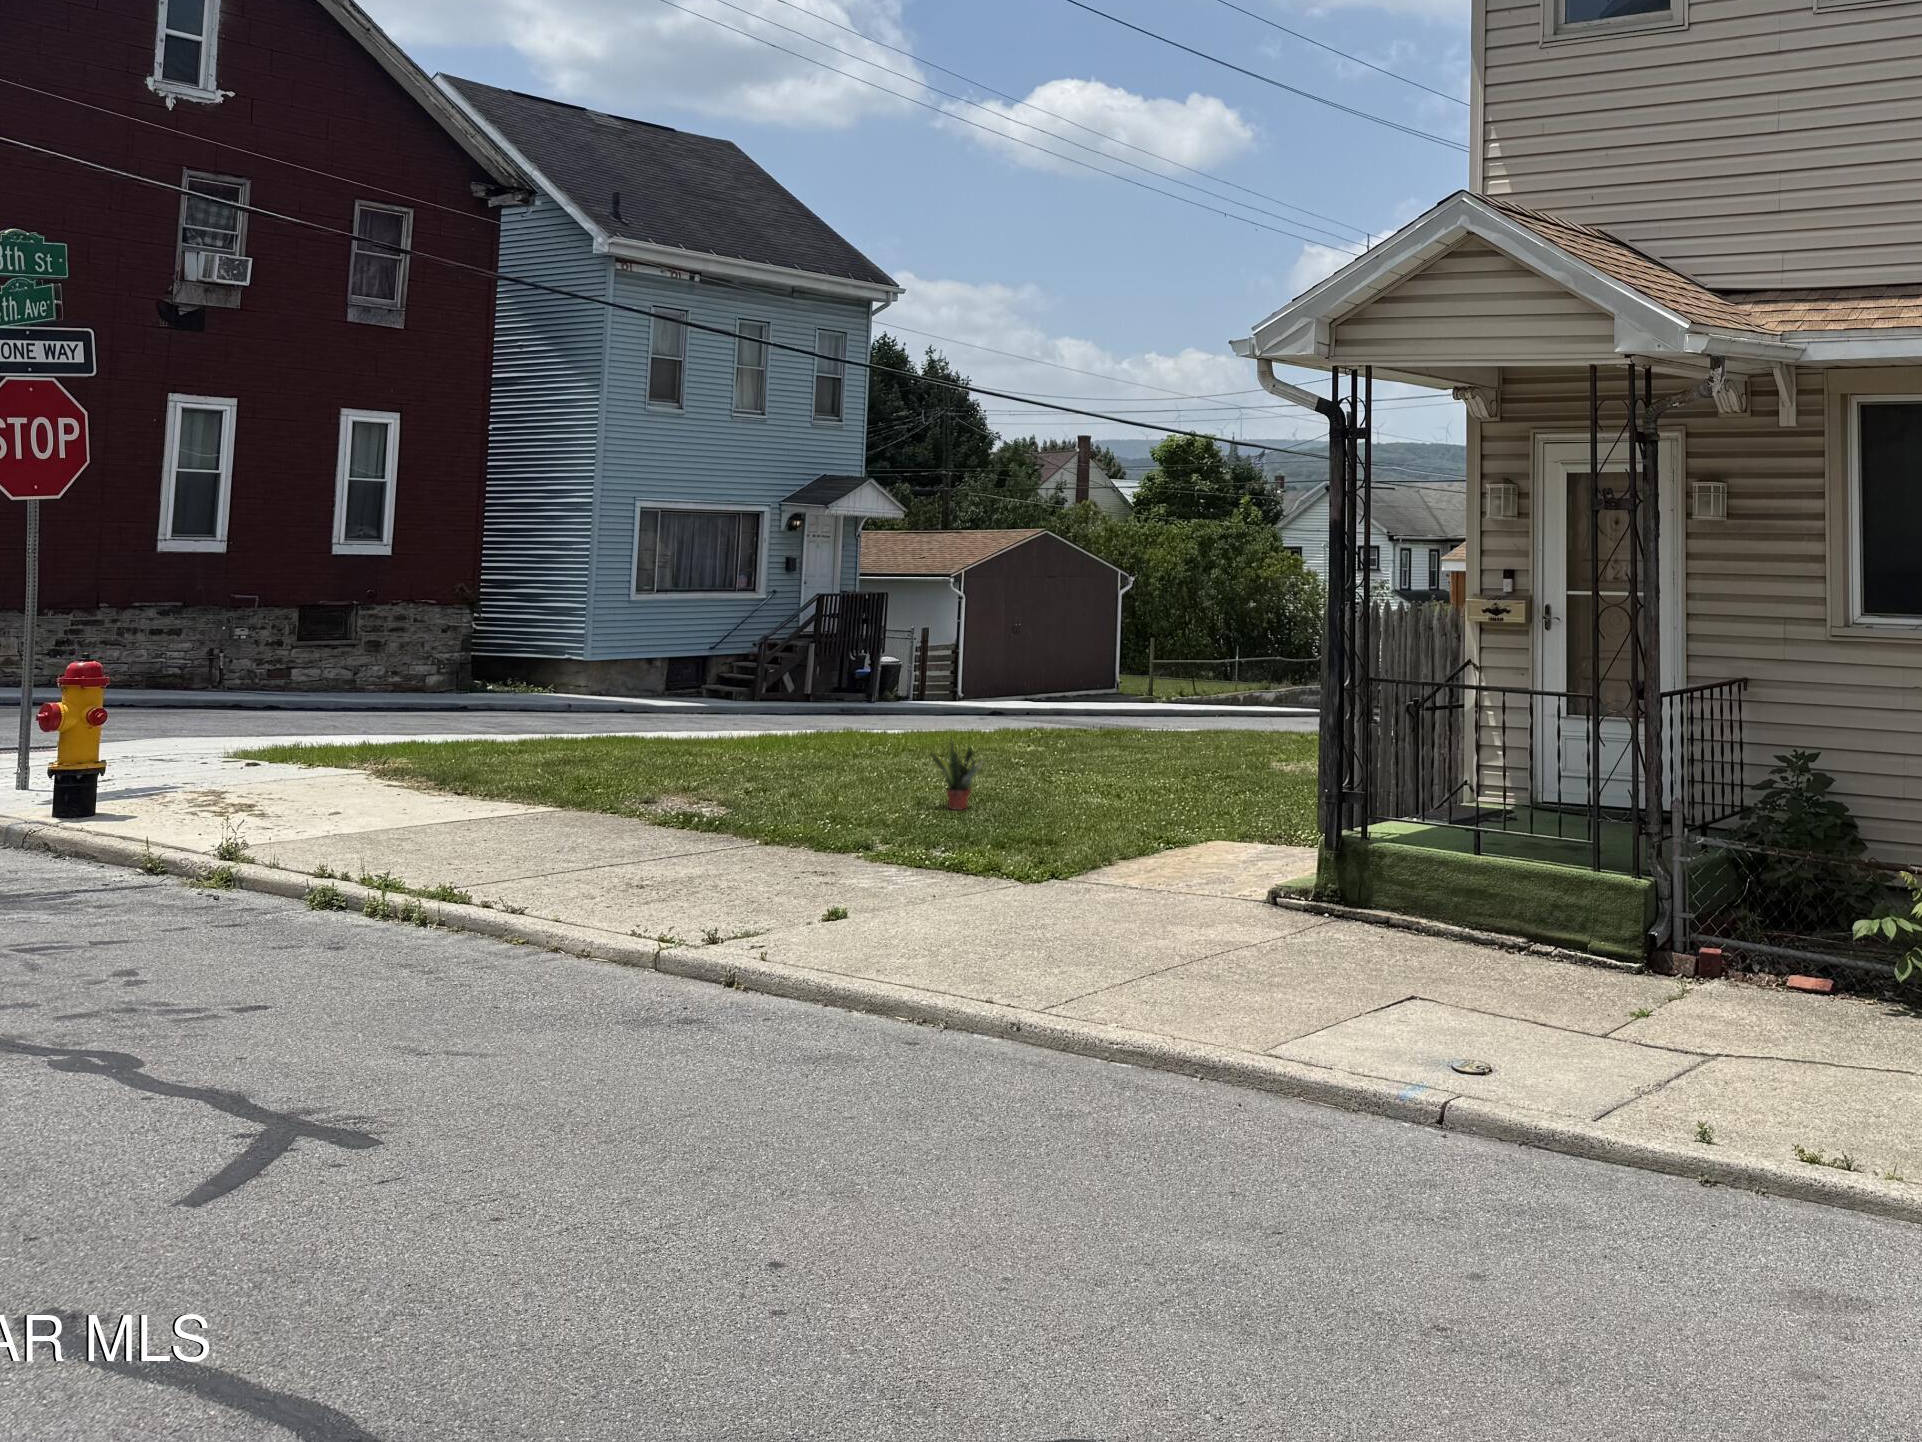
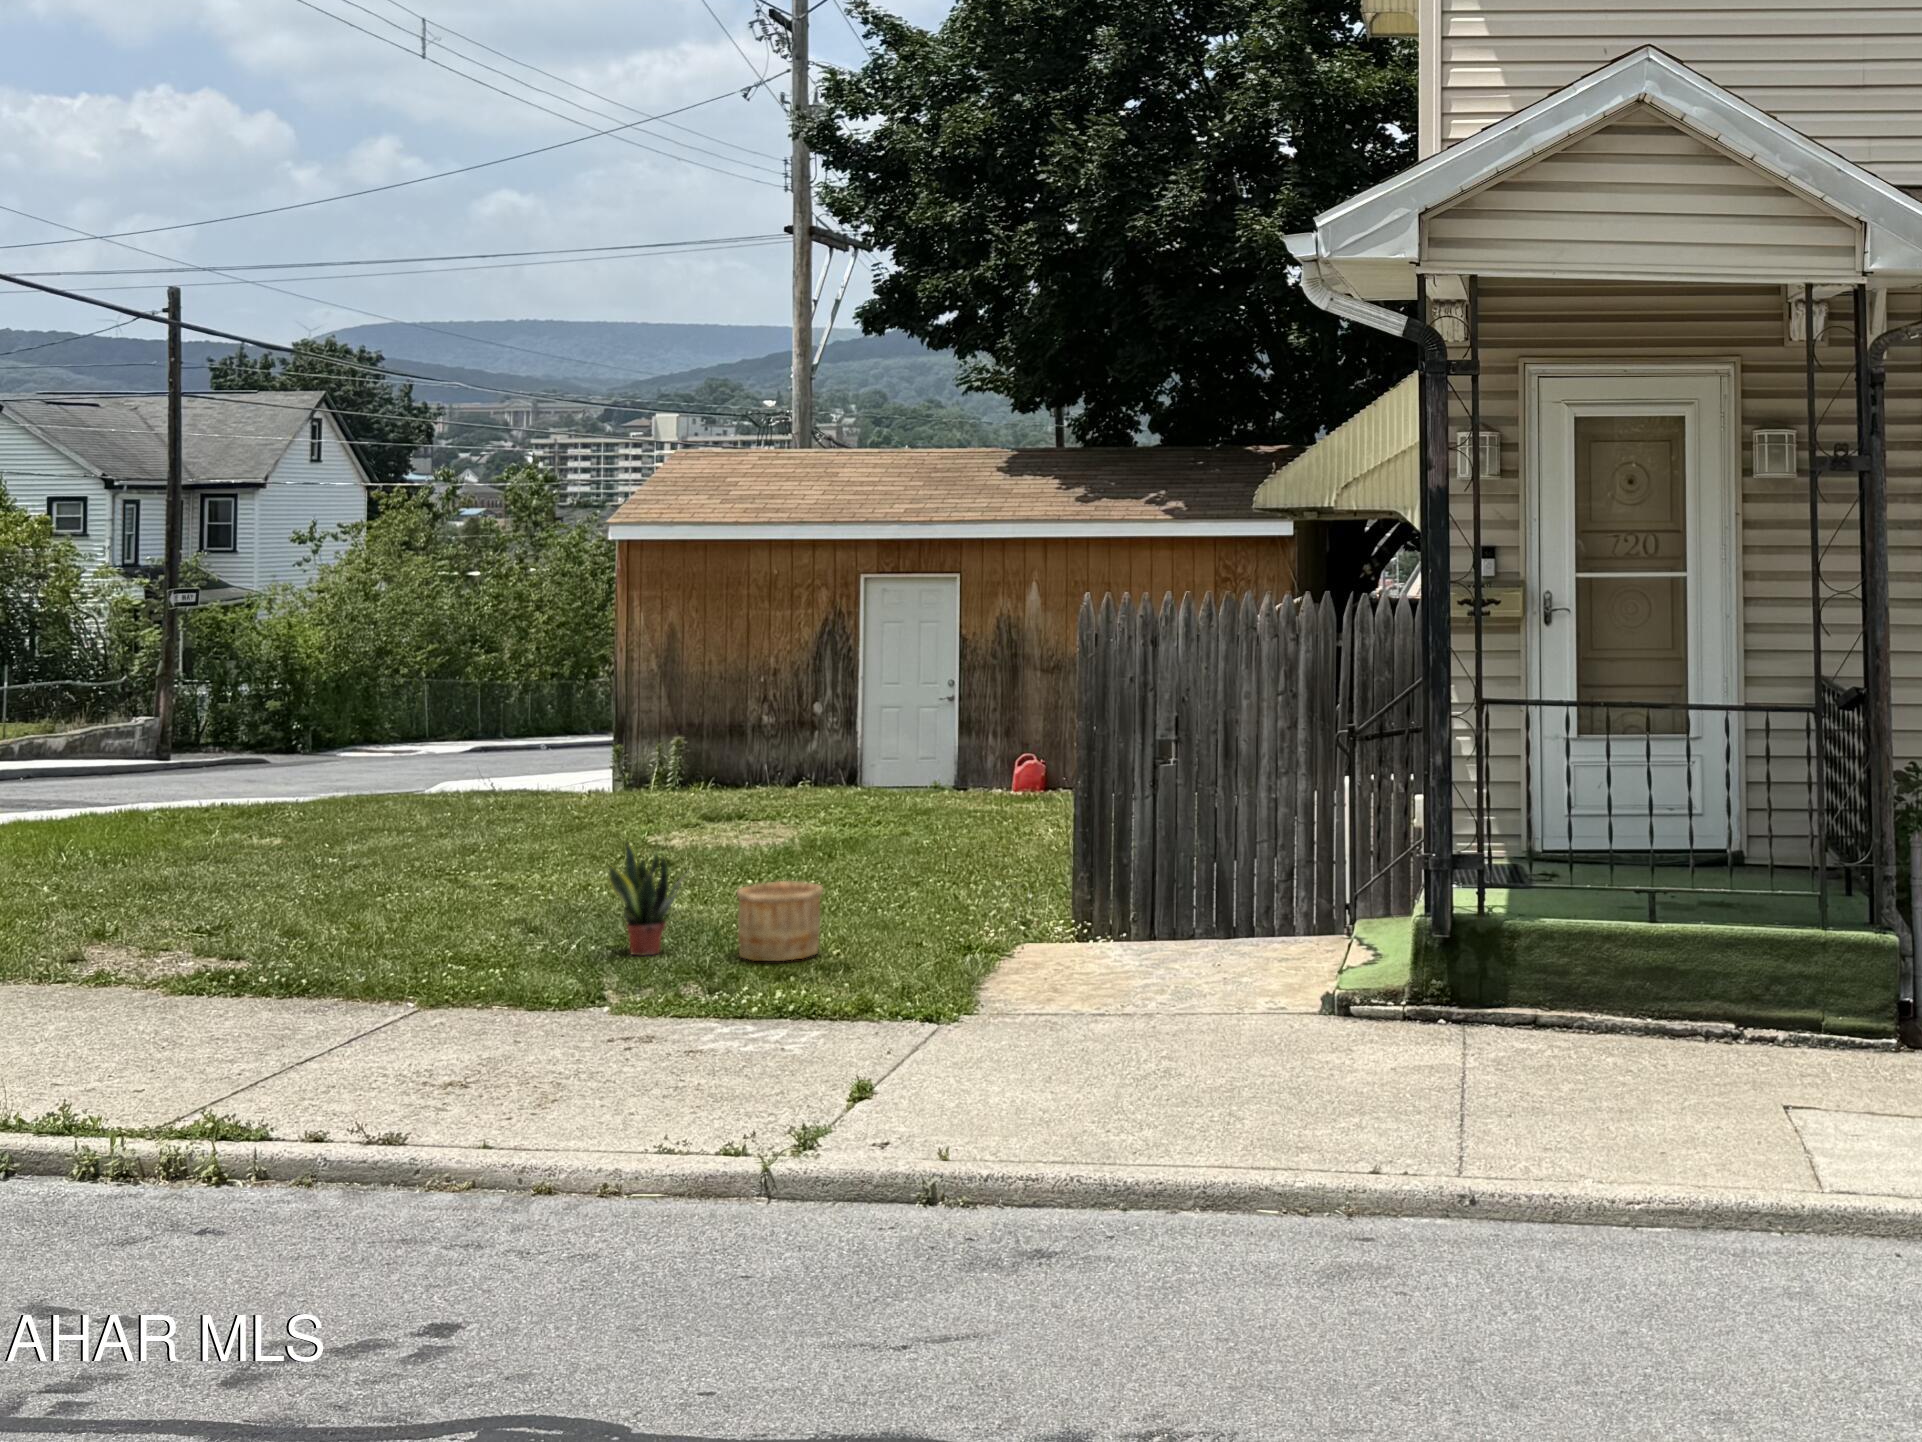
wooden bucket: none [996,771,1052,821] -> present [737,881,823,961]

